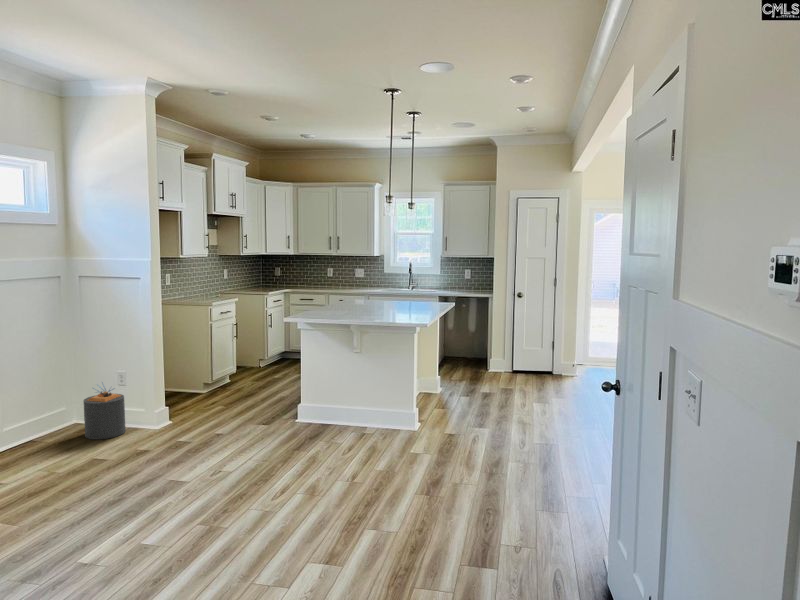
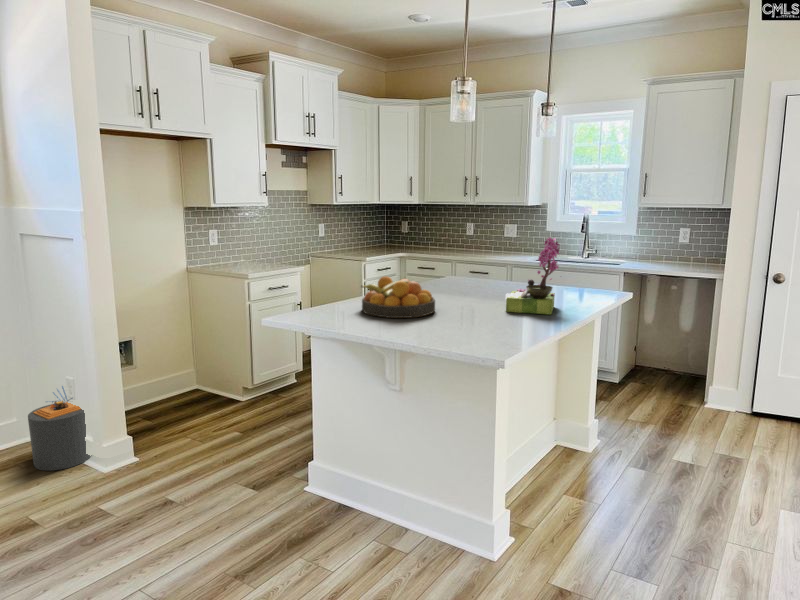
flower arrangement: none [397,272,426,313] -> present [505,237,559,315]
fruit bowl: none [321,296,364,317] -> present [361,276,435,318]

